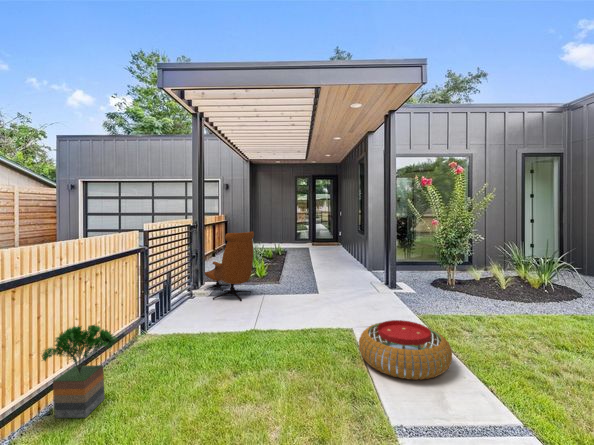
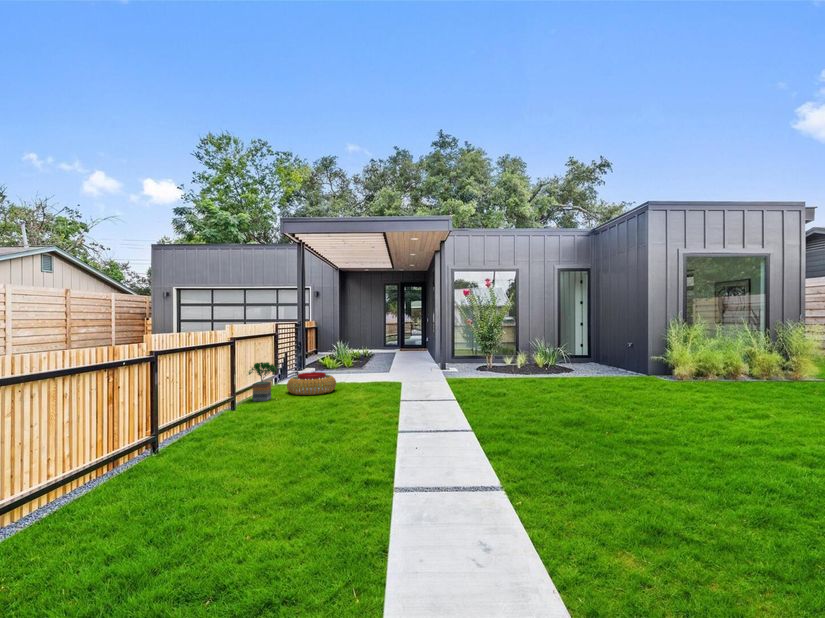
lounge chair: present [204,232,254,301] -> none [306,327,344,376]
pouf: present [359,320,452,380] -> present [287,372,336,395]

